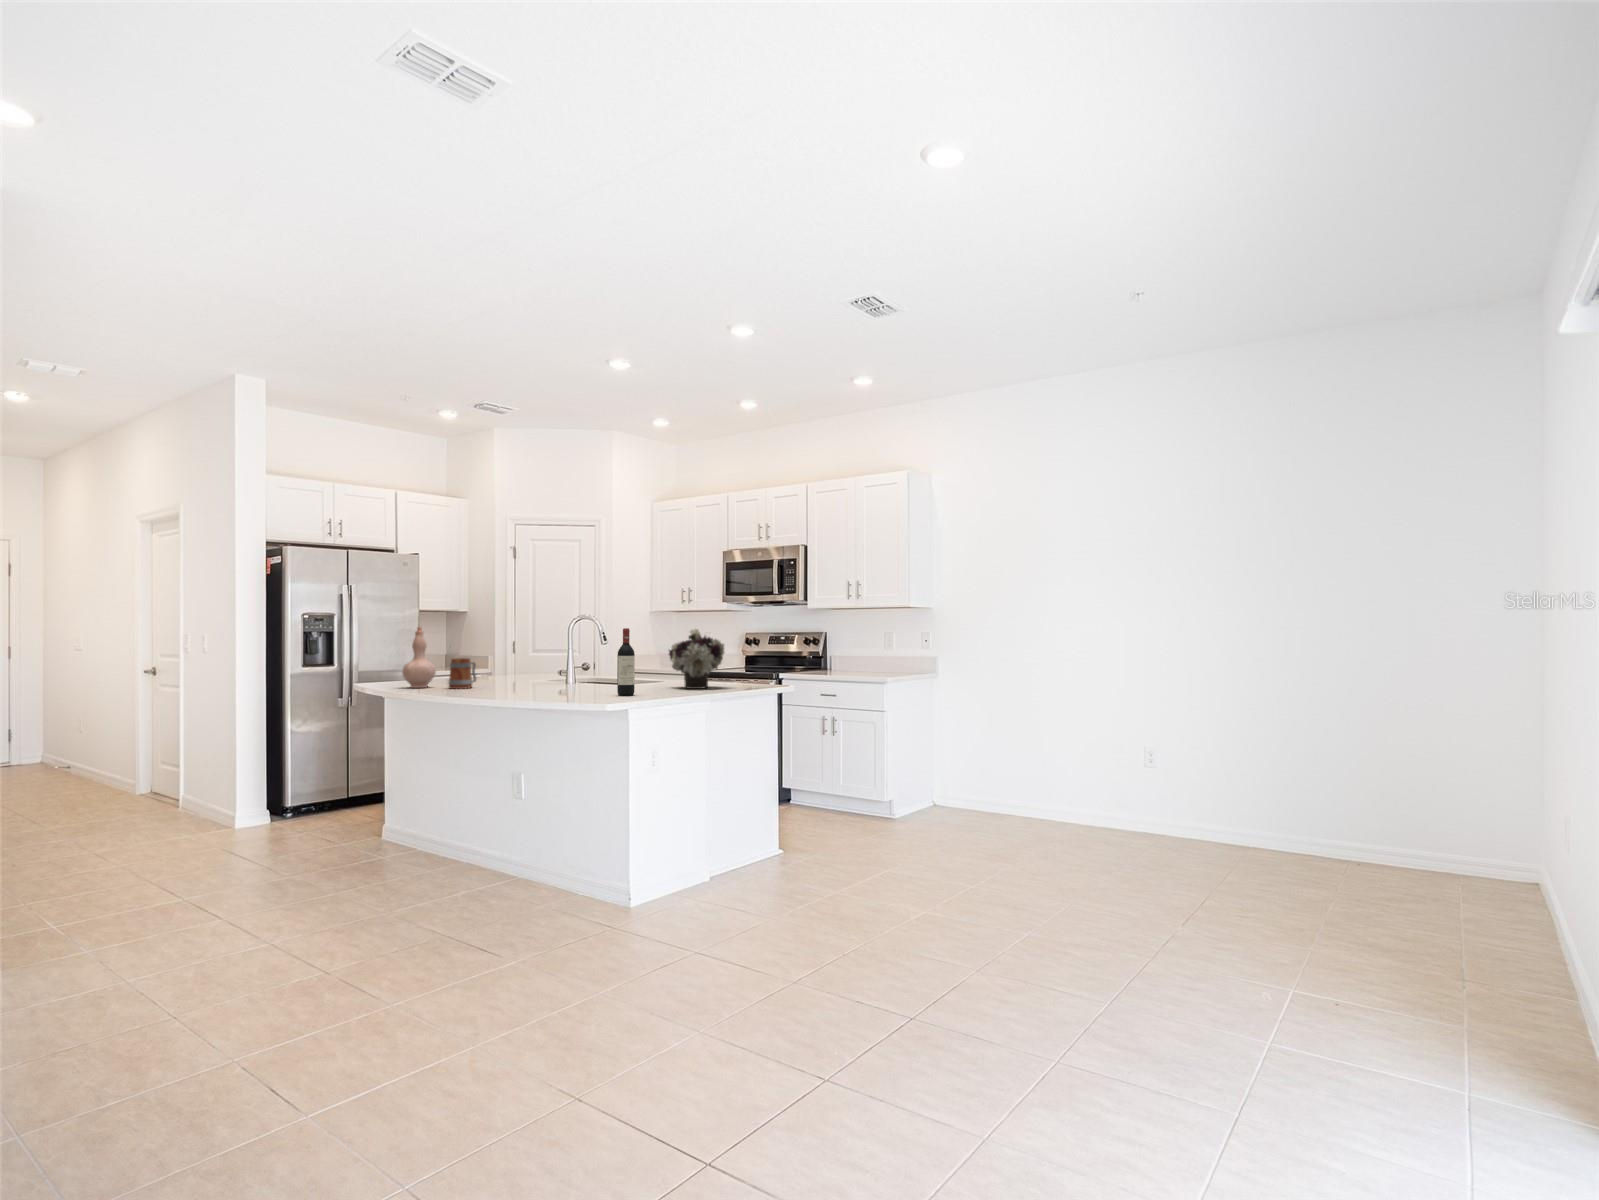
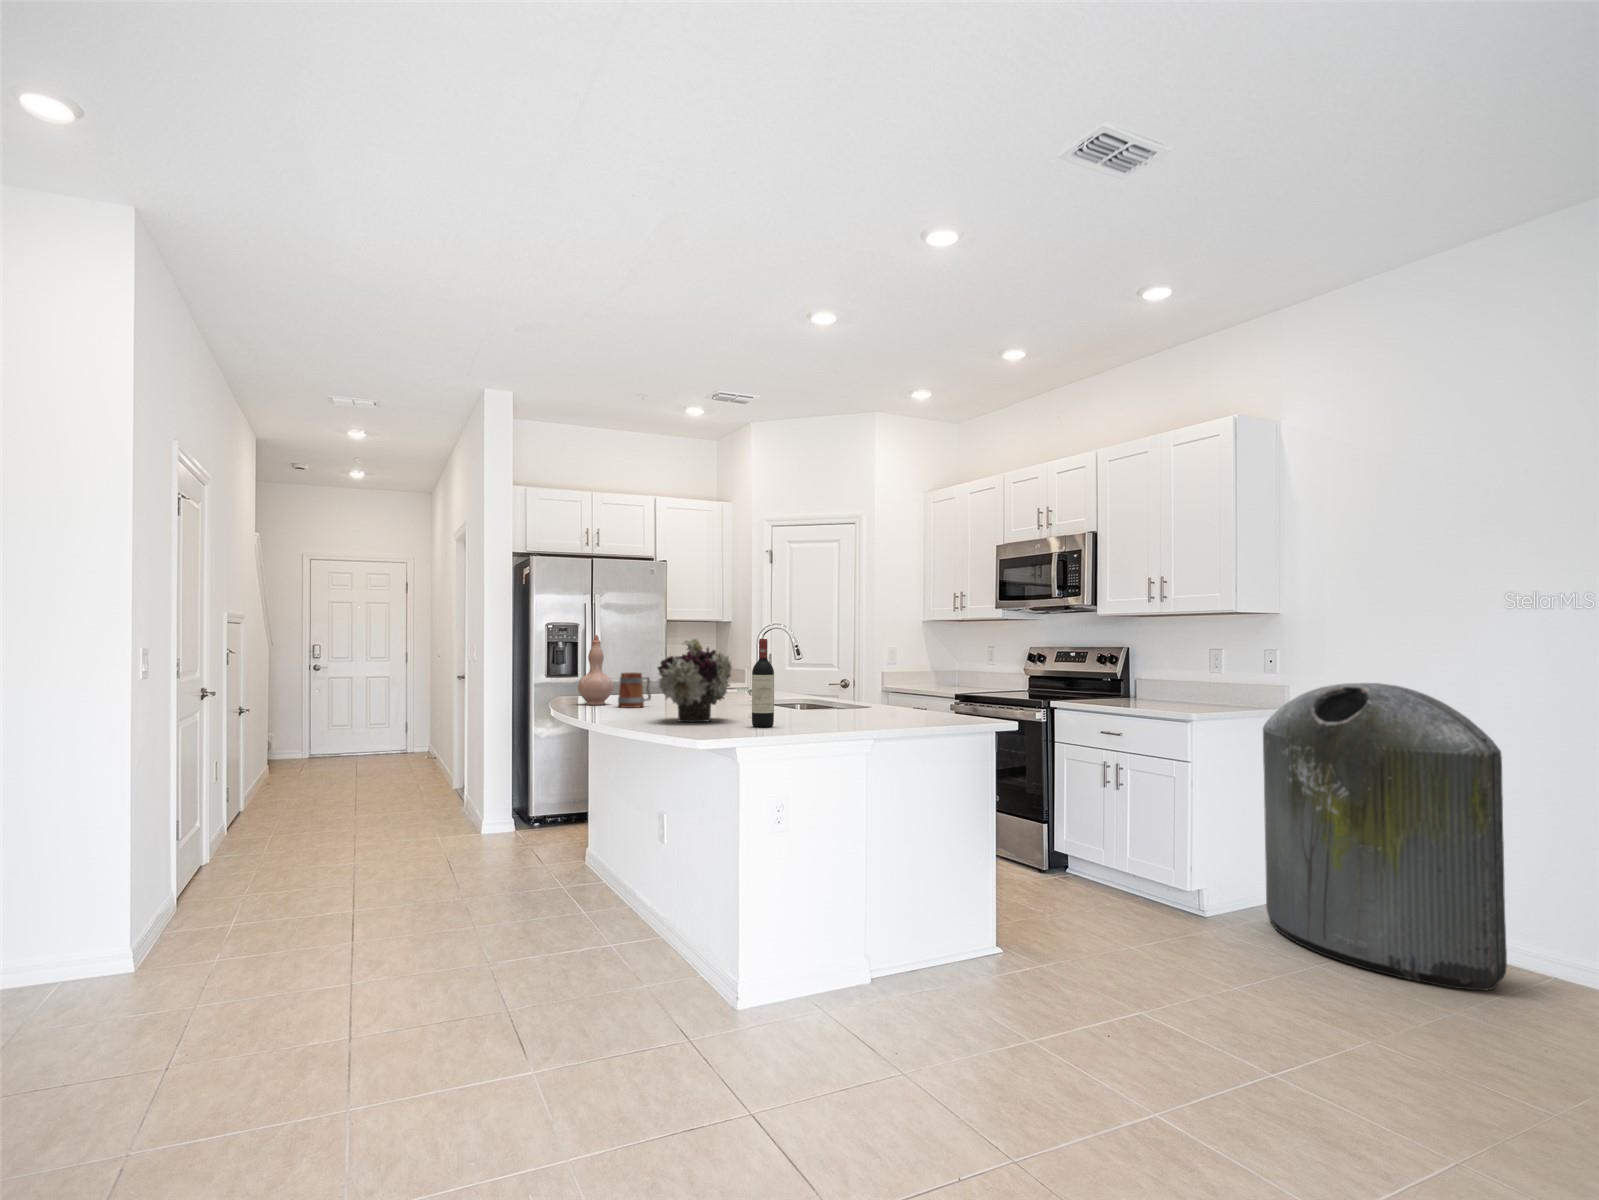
flower arrangement: present [669,629,725,689] -> present [658,637,732,722]
trash can: none [929,654,1067,837] -> present [1263,683,1507,990]

